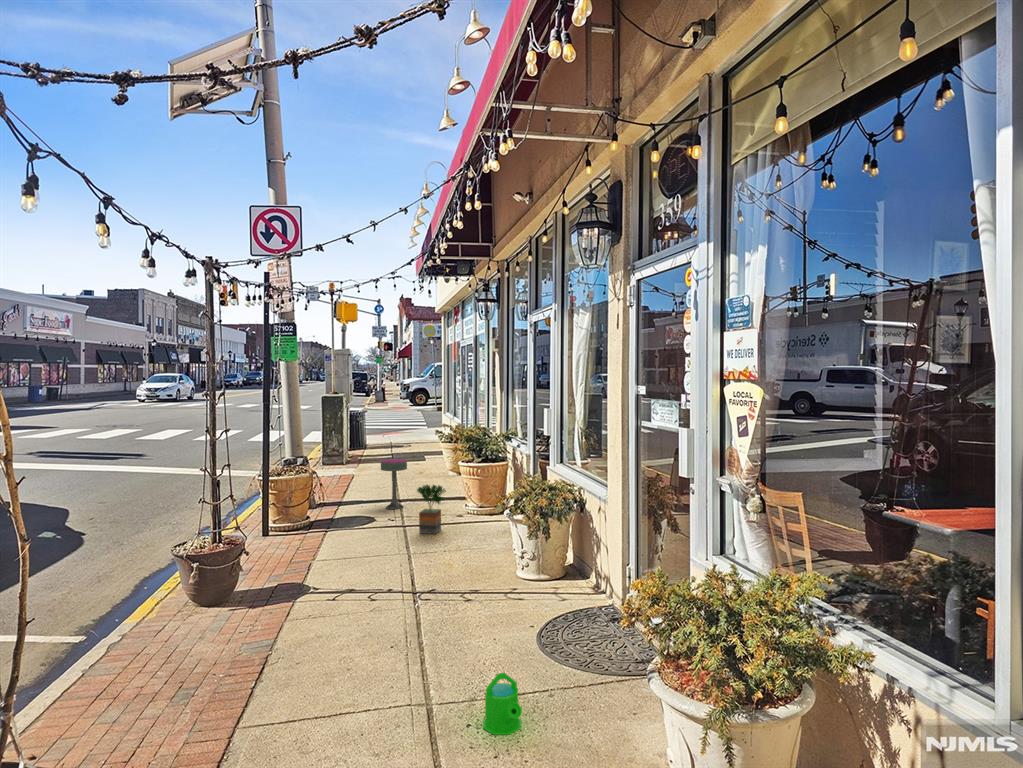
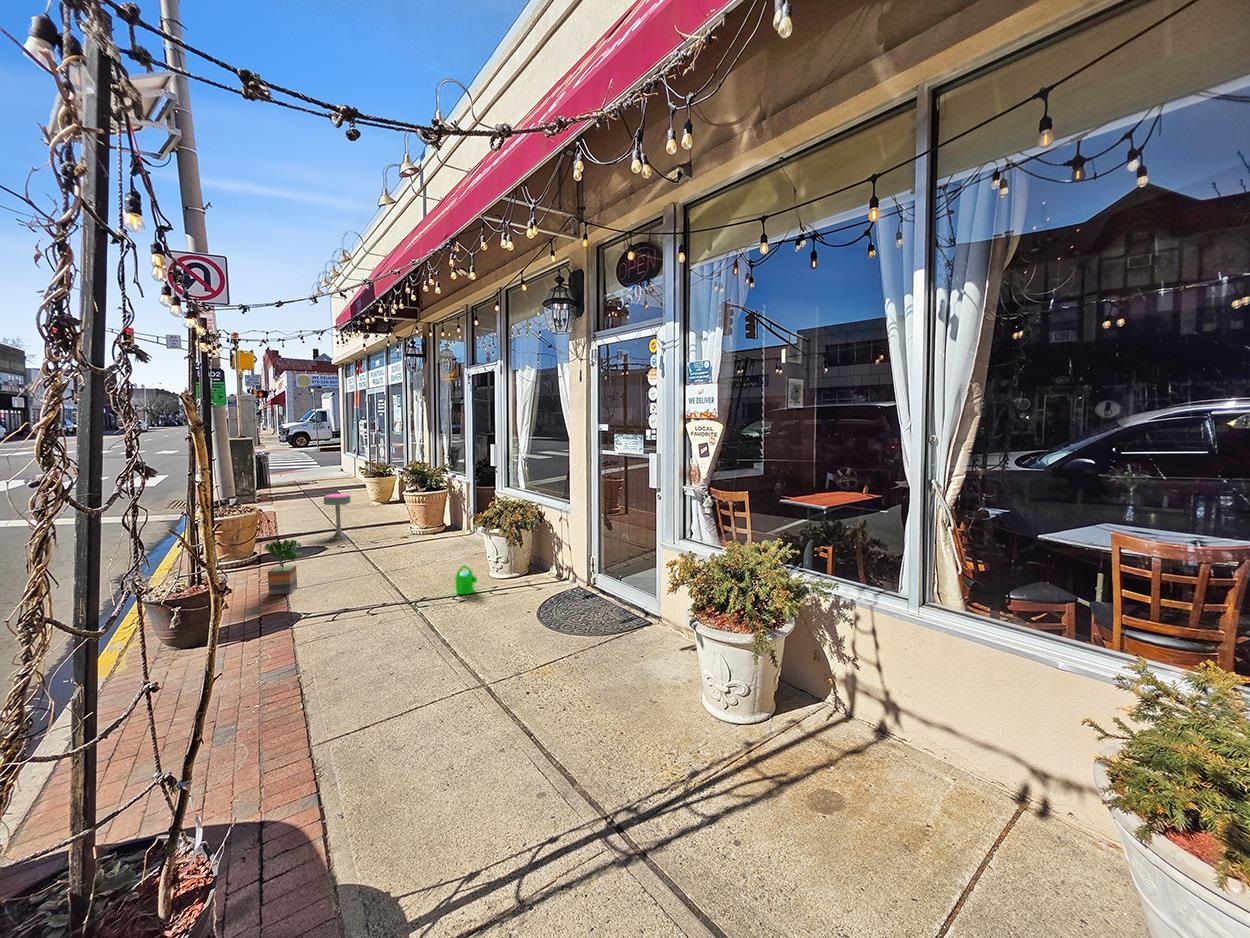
potted tree: present [417,485,446,534] -> present [264,540,302,595]
watering can: present [483,673,522,735] -> present [455,565,477,594]

